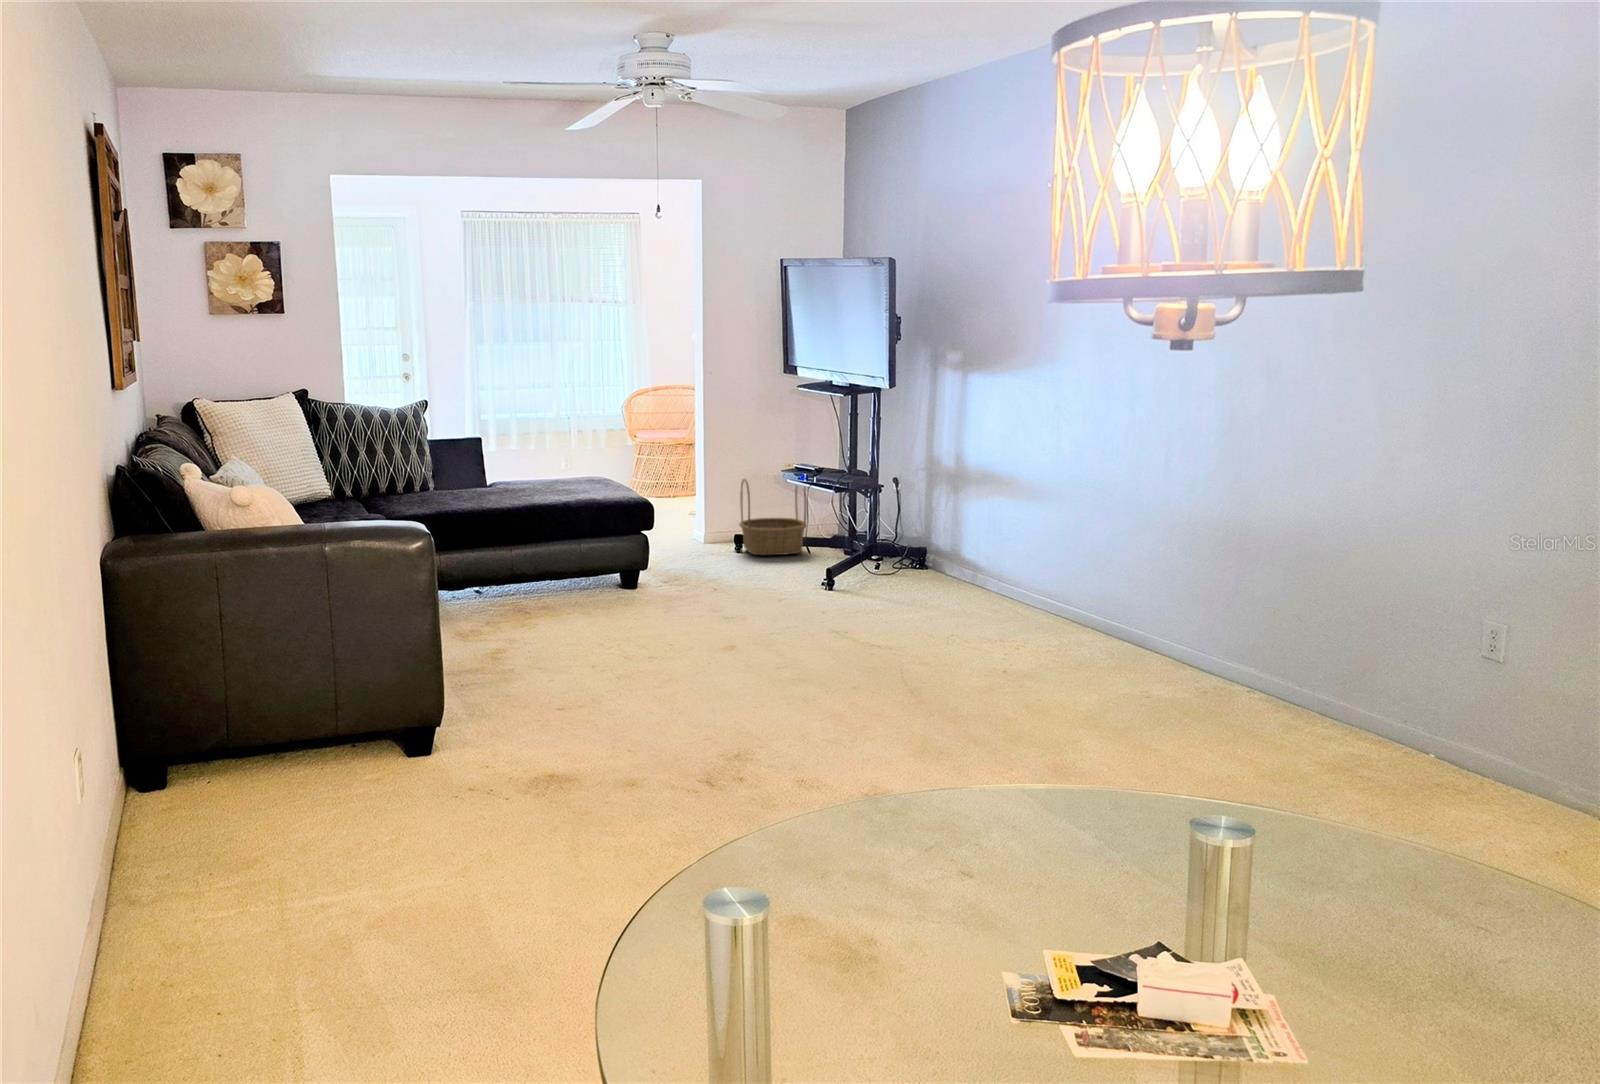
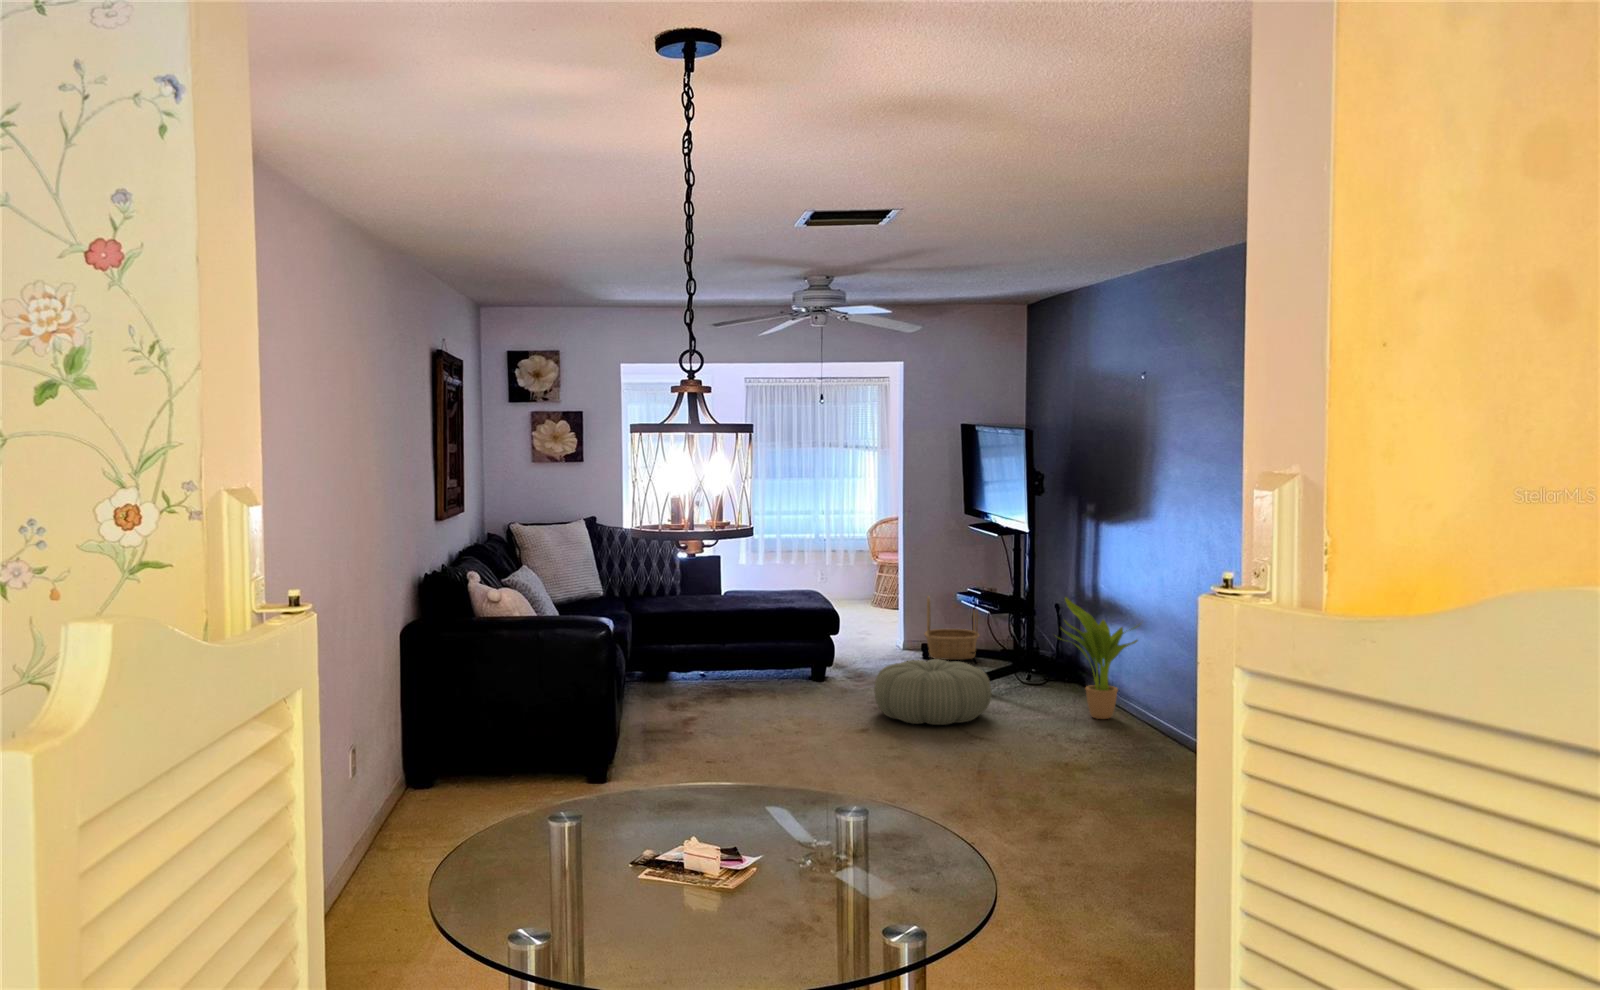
potted plant: none [946,474,1053,618] -> present [1060,597,1138,719]
pouf: none [729,558,875,640] -> present [874,659,992,725]

